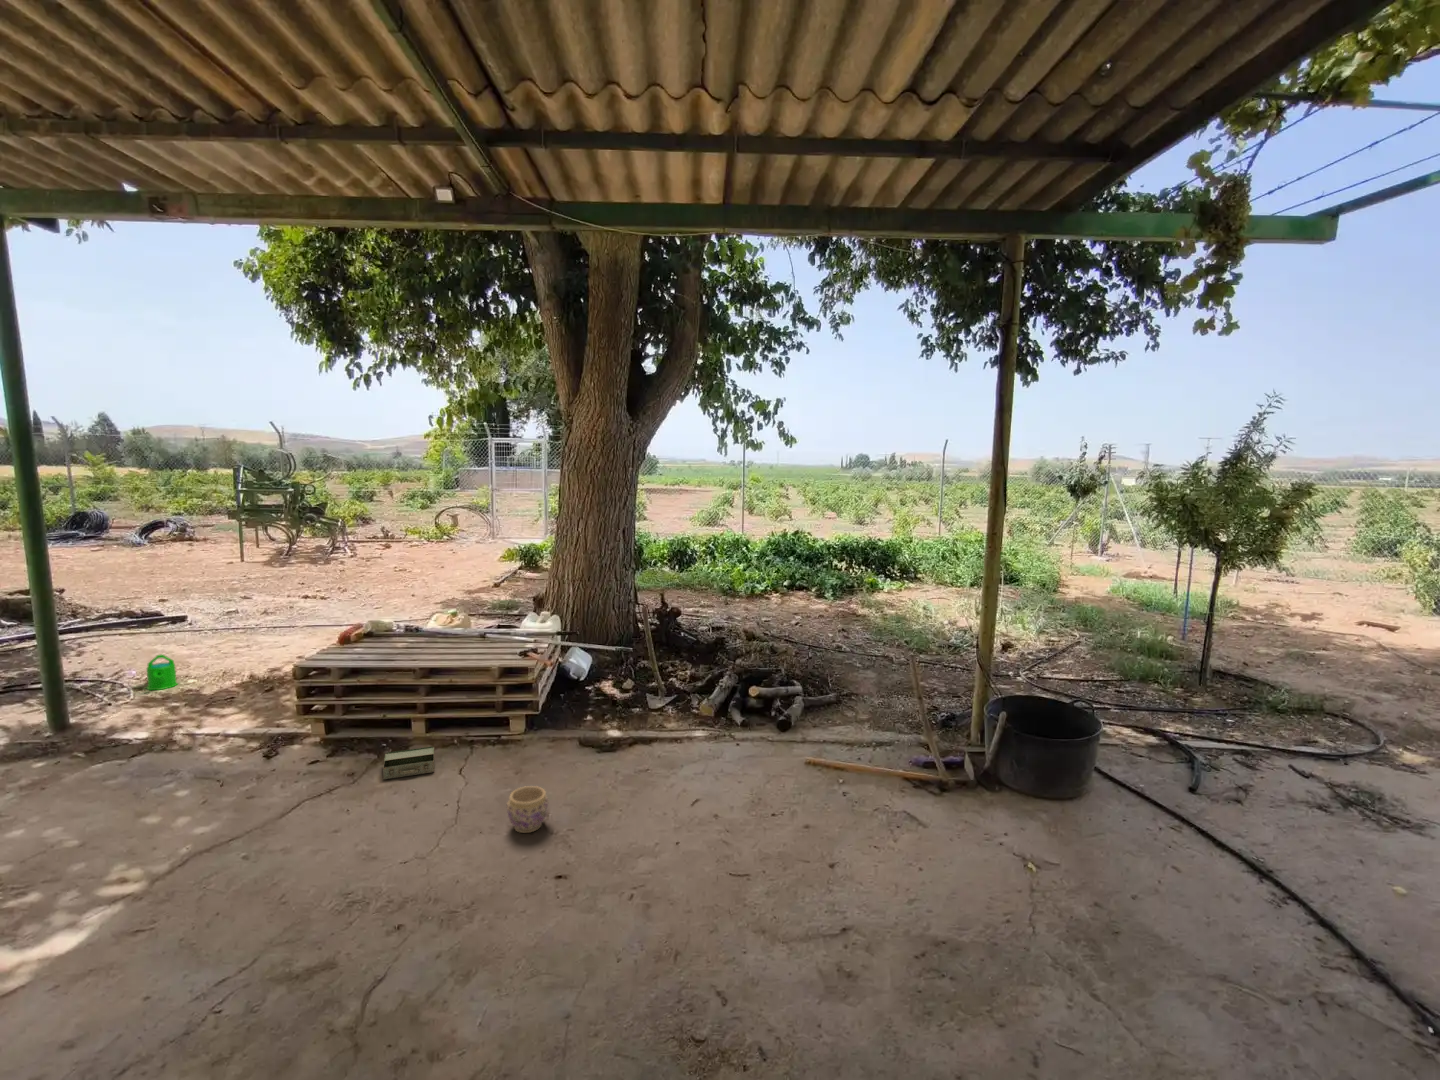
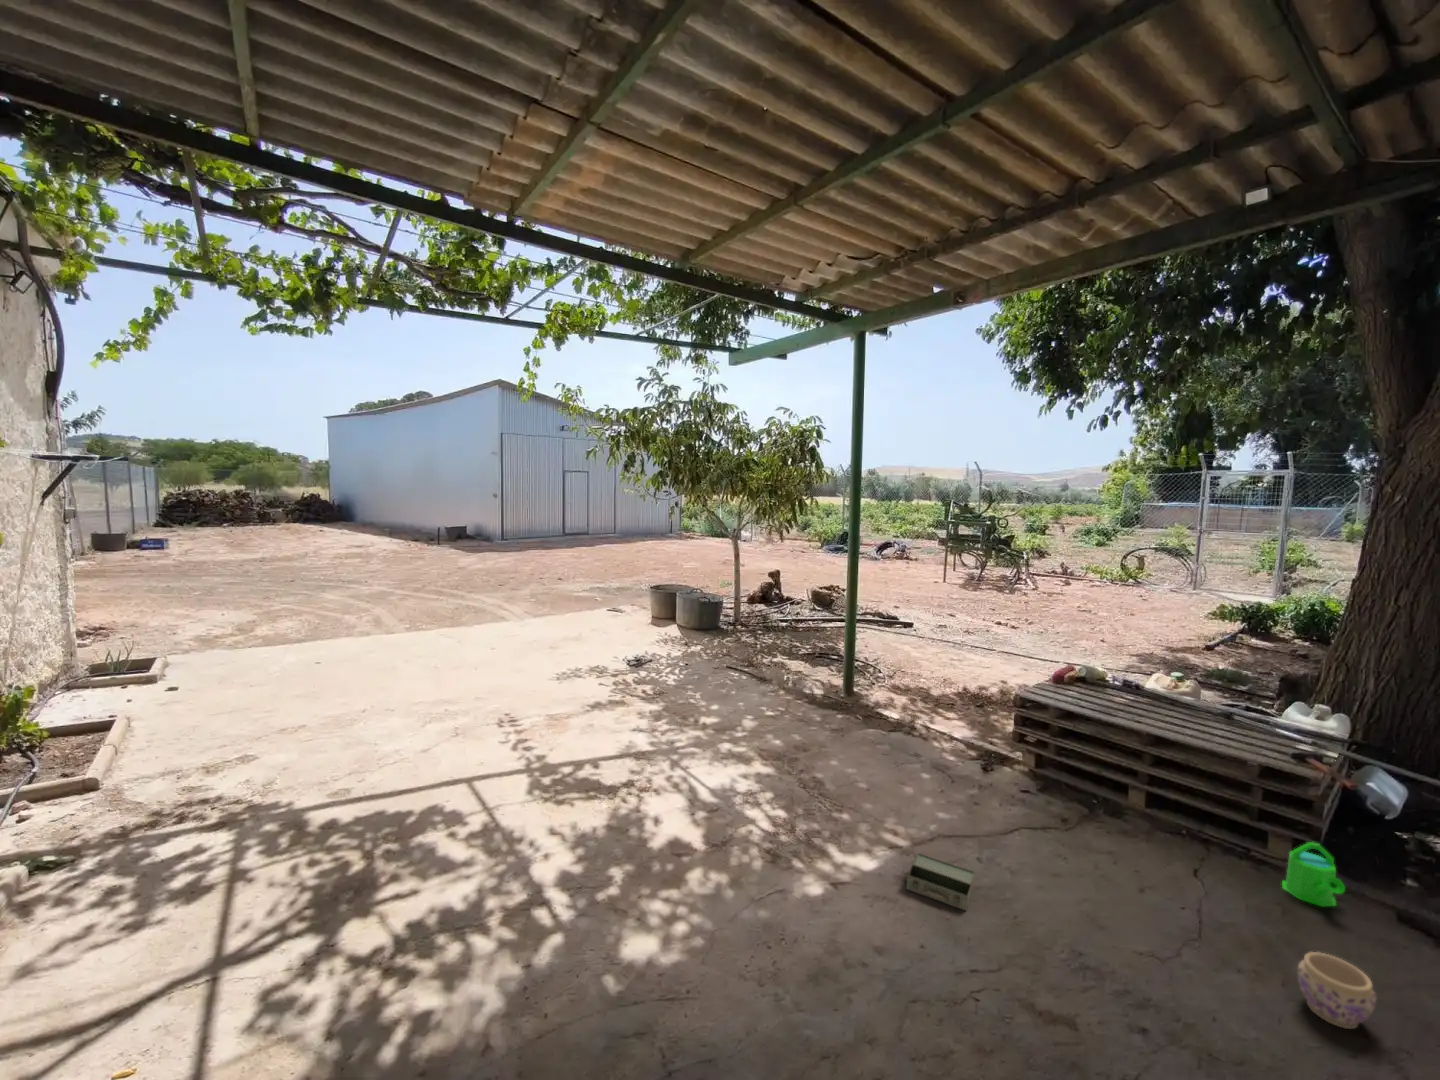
watering can: present [147,654,178,690] -> present [1282,842,1345,906]
toolbox: present [383,747,434,779] -> present [906,854,975,910]

